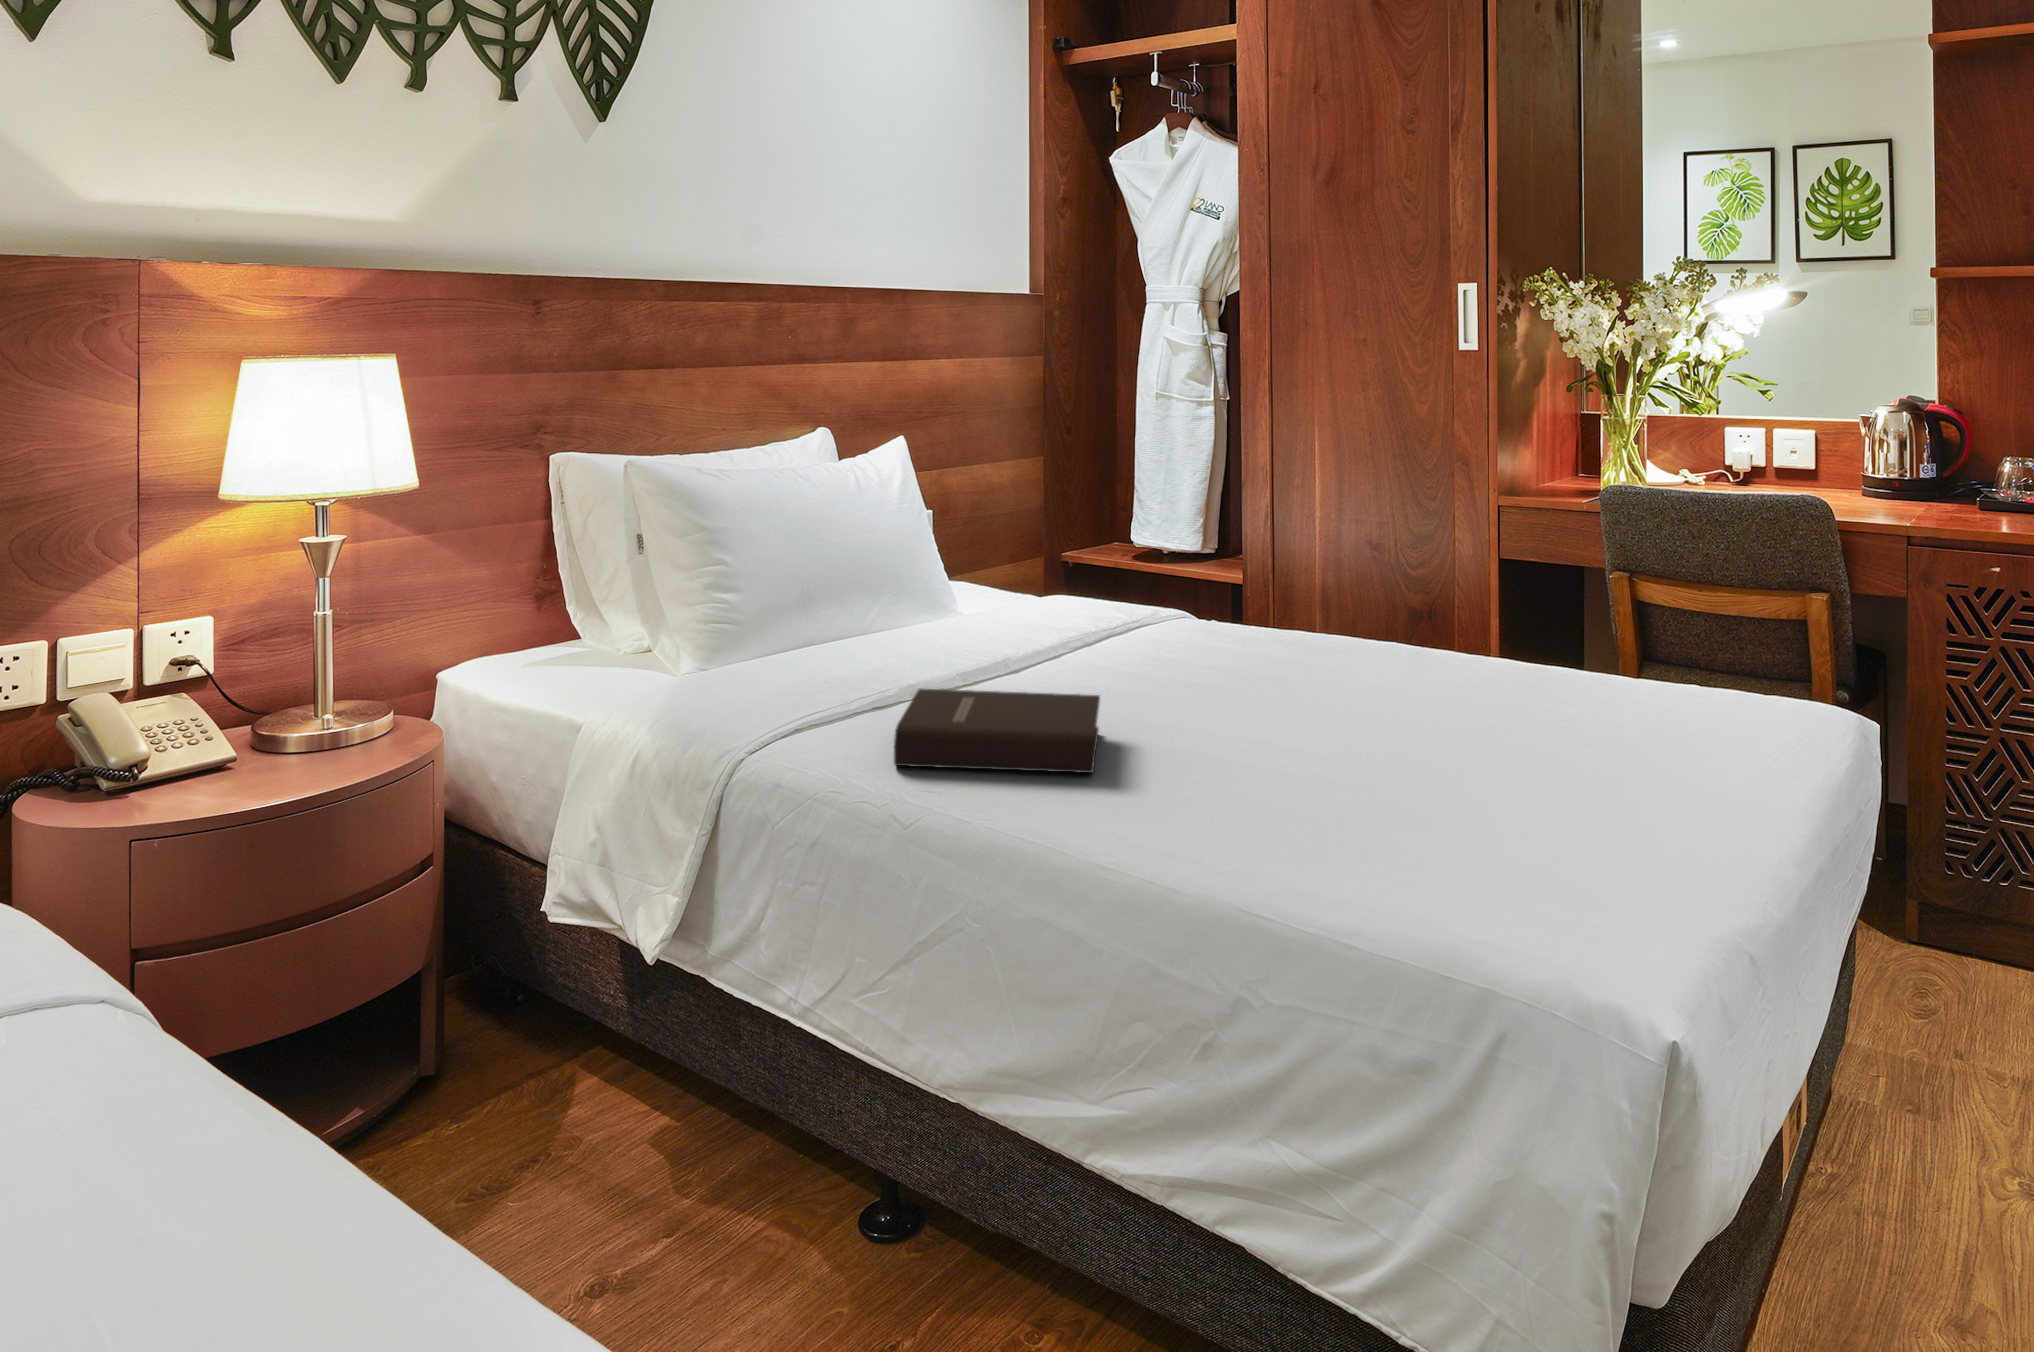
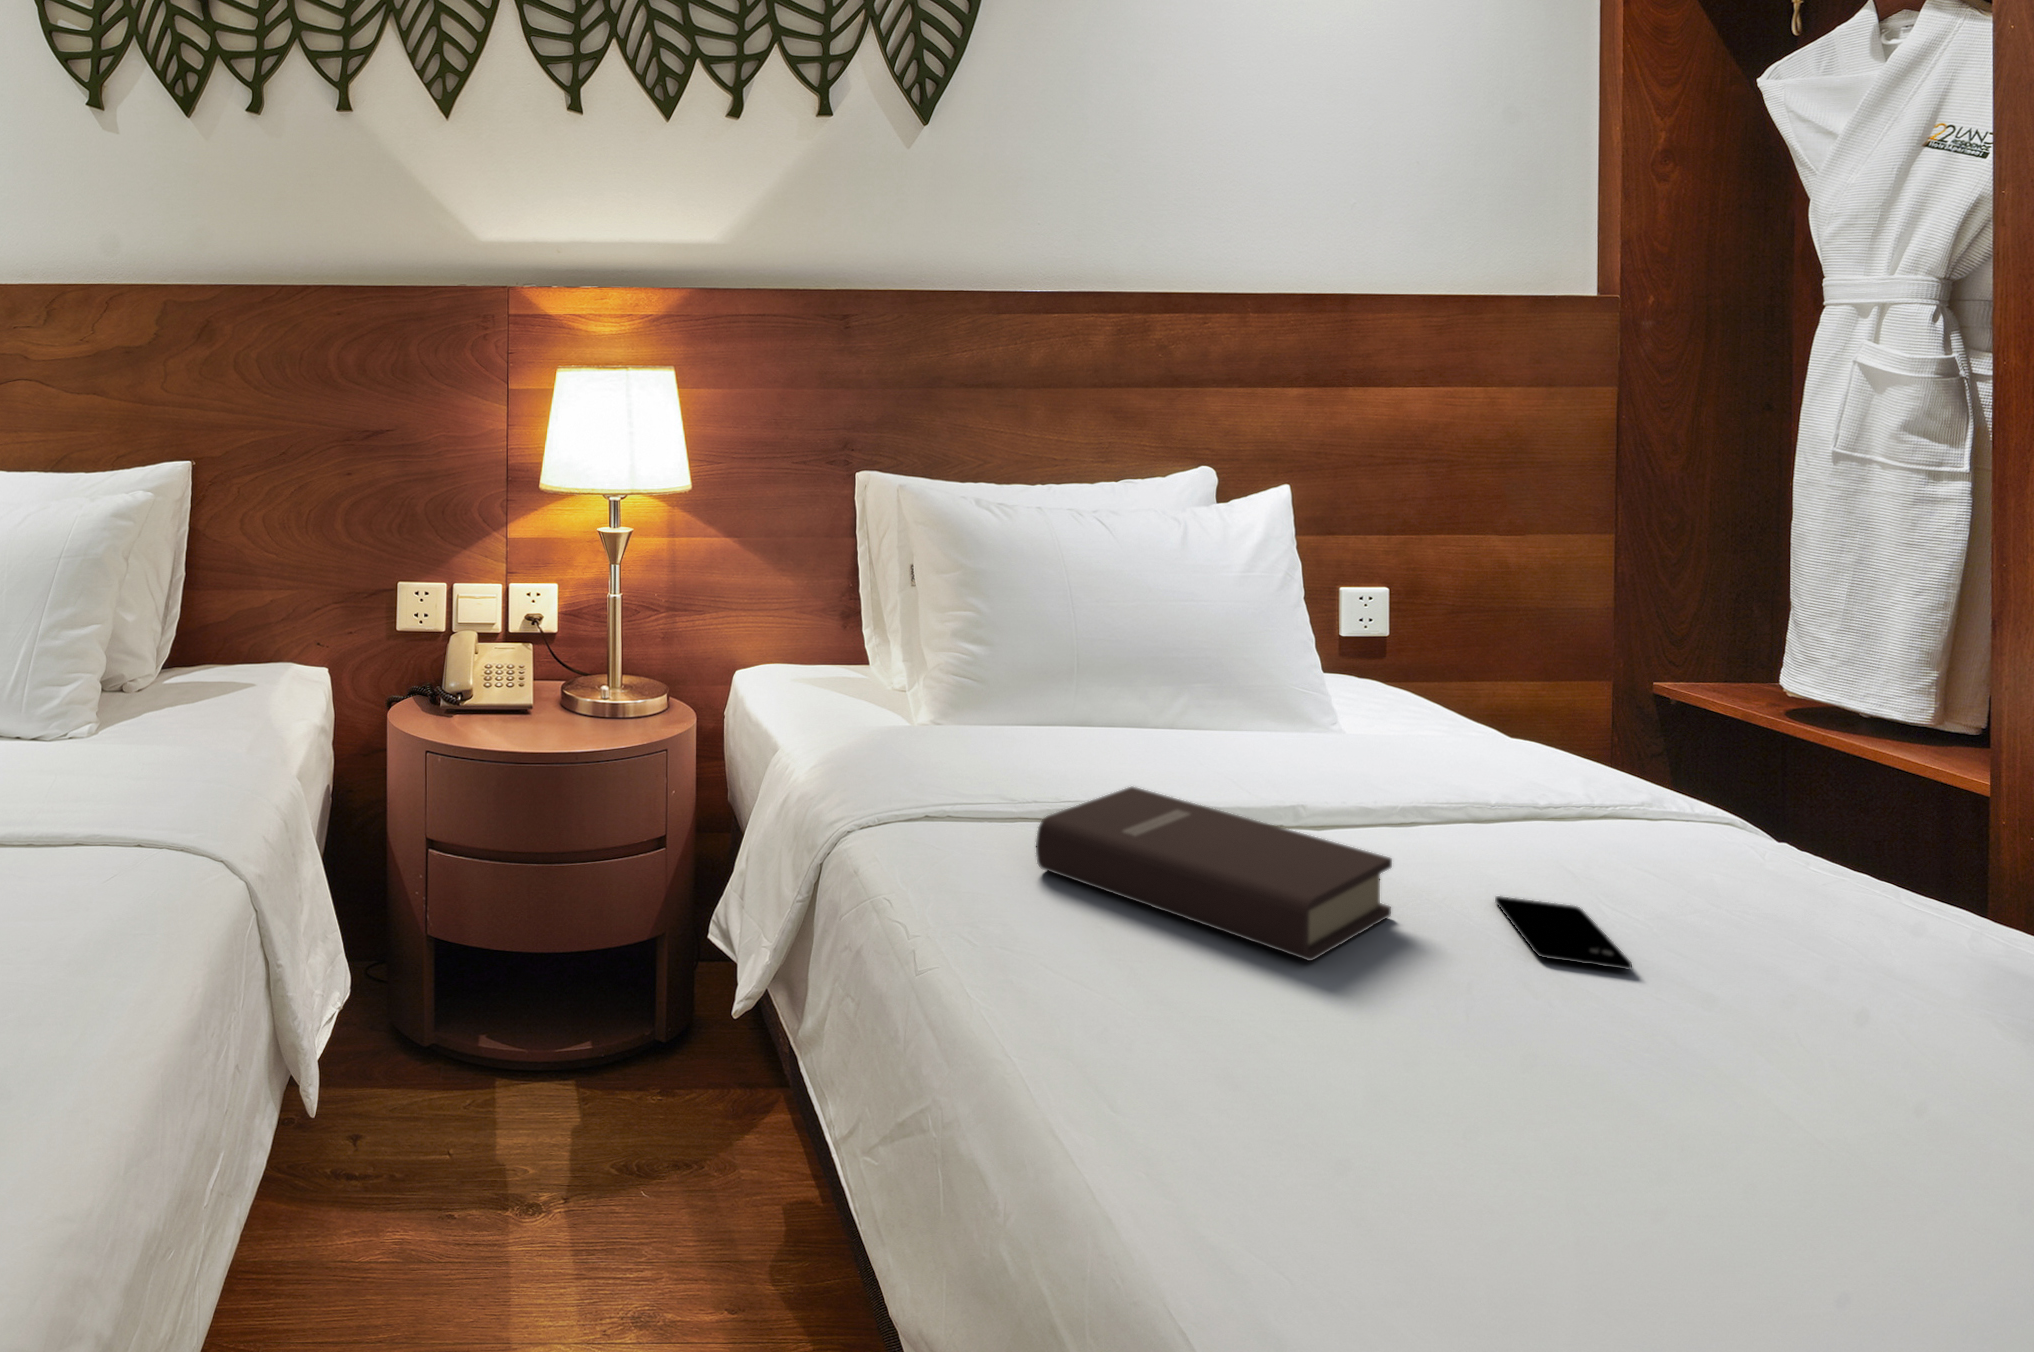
smartphone: none [1132,700,1218,733] -> present [1495,896,1632,969]

